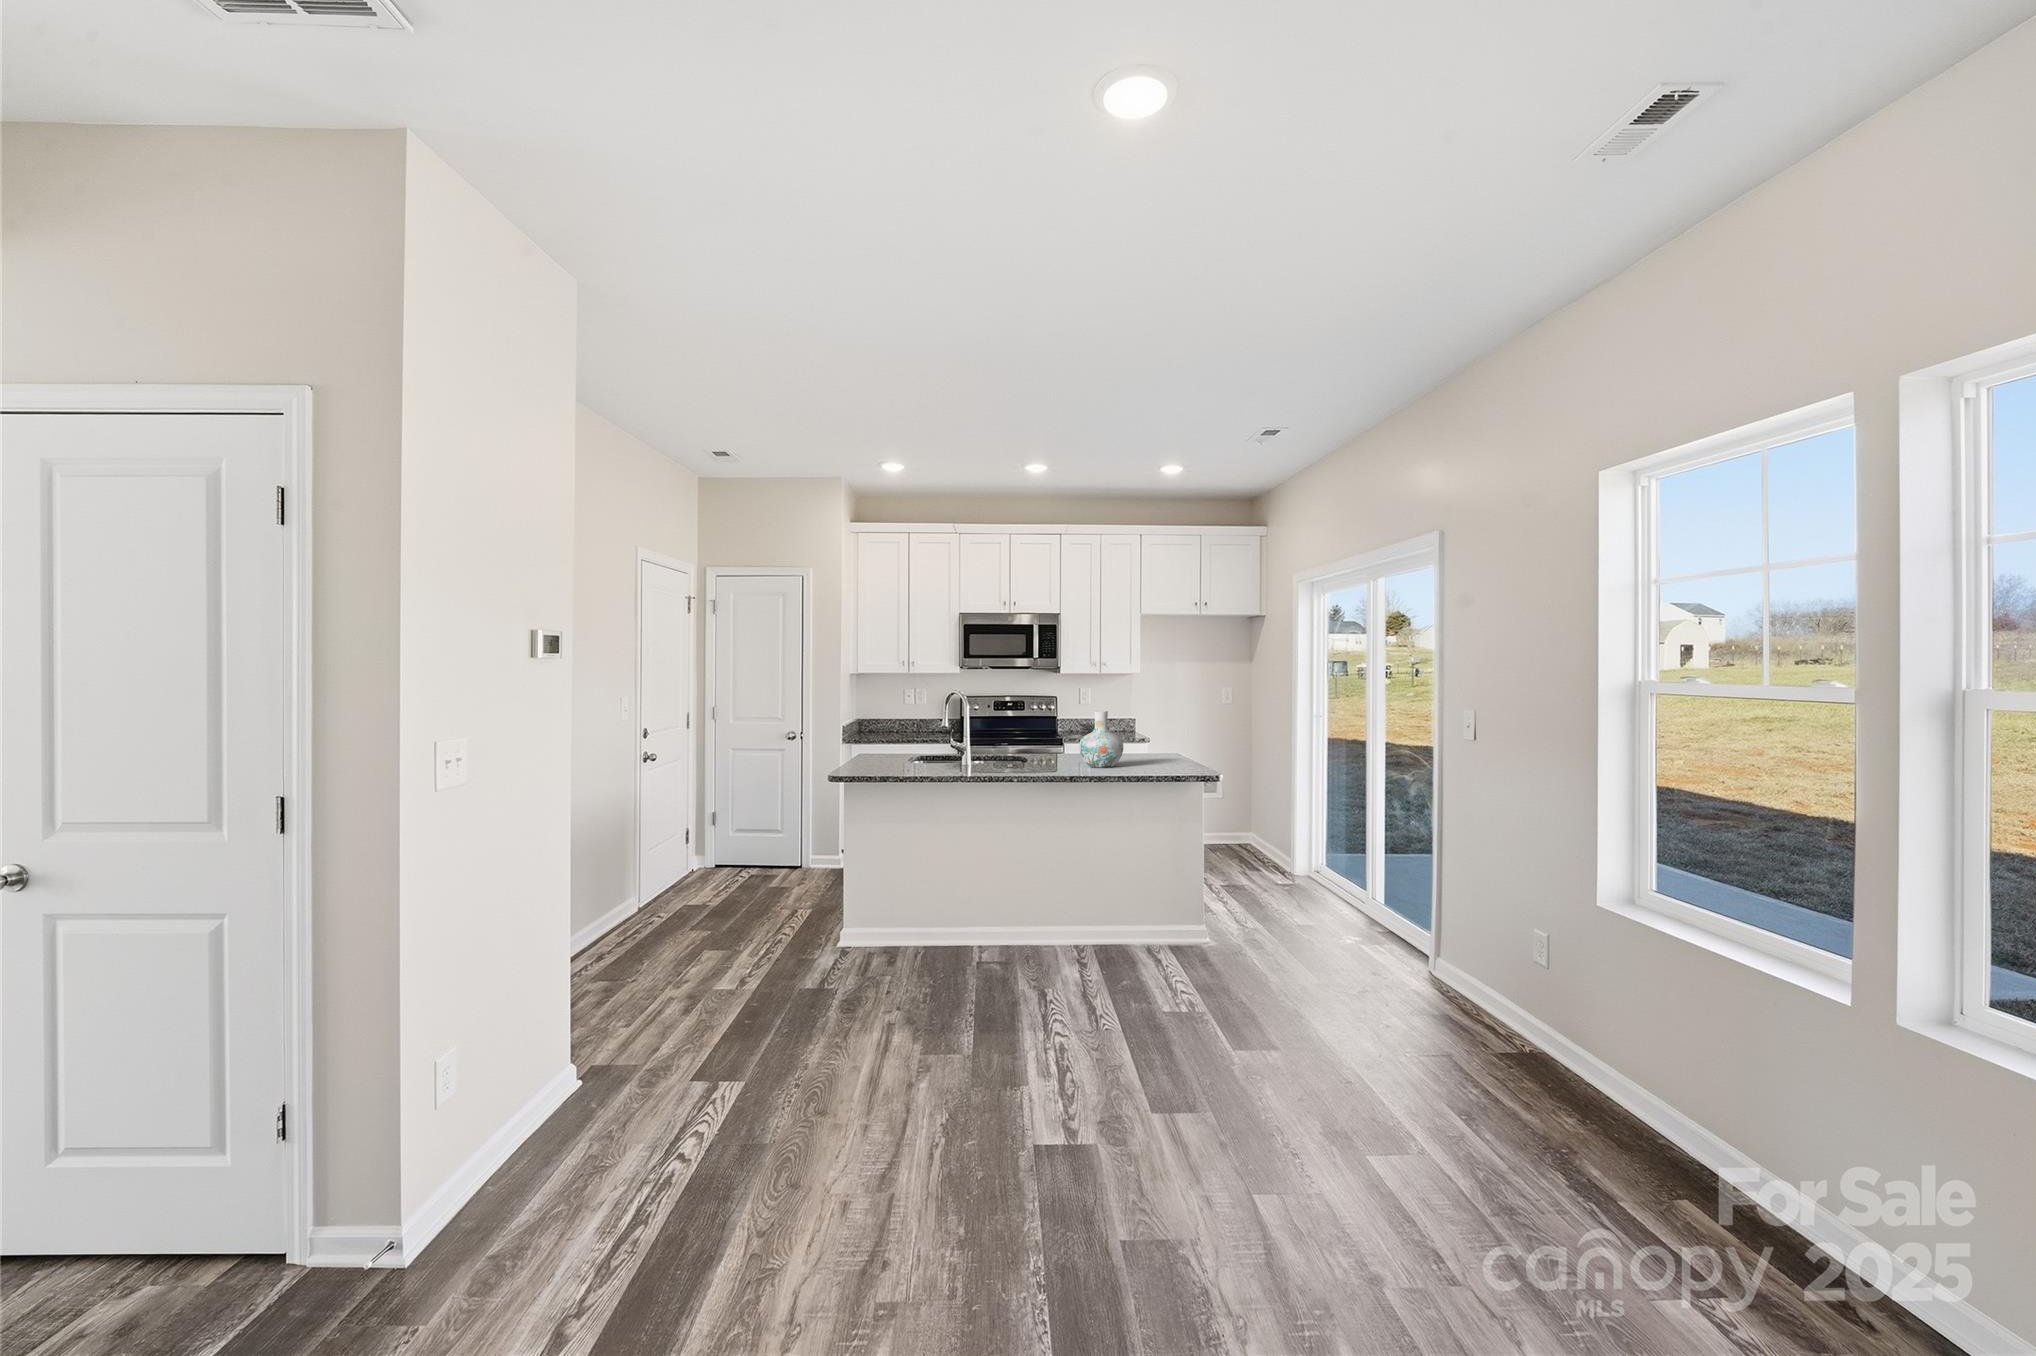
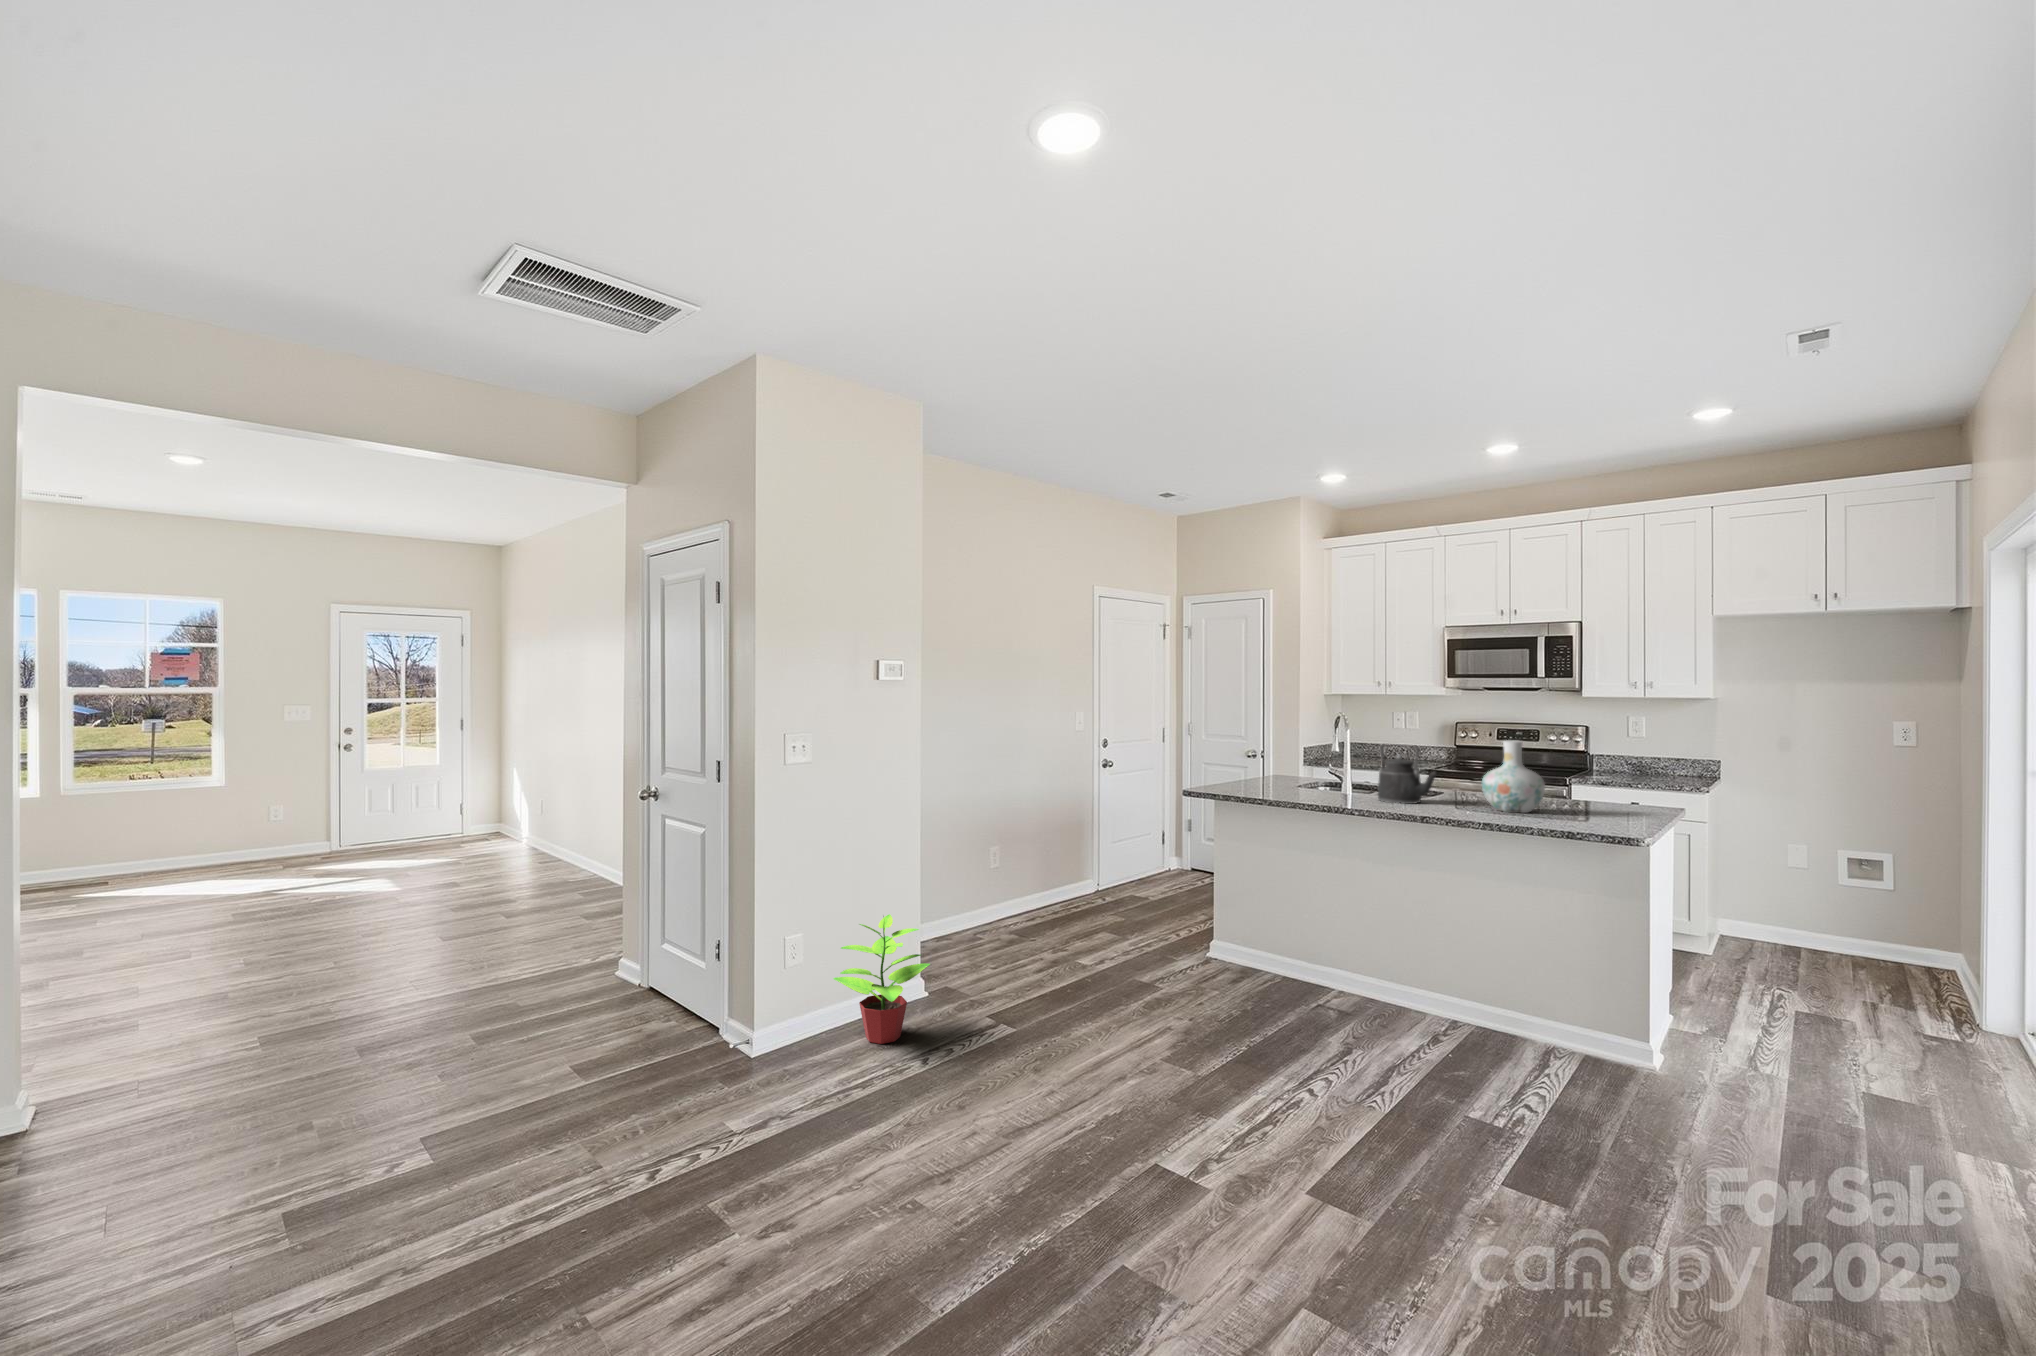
kettle: none [998,719,1051,770] -> present [1378,744,1438,804]
potted plant: none [500,987,644,1166] -> present [833,914,930,1044]

